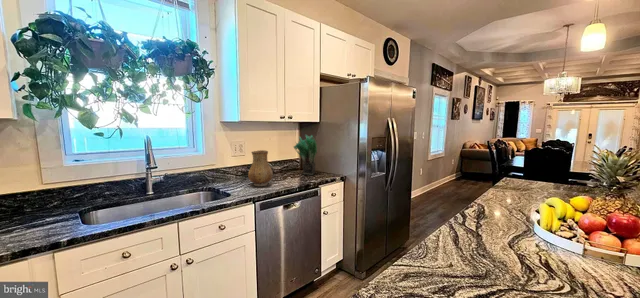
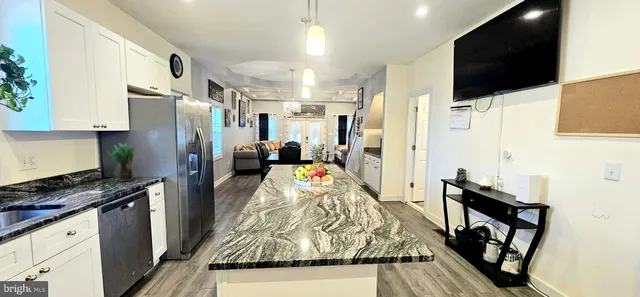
ceramic pitcher: present [248,150,273,186] -> none [68,160,100,196]

